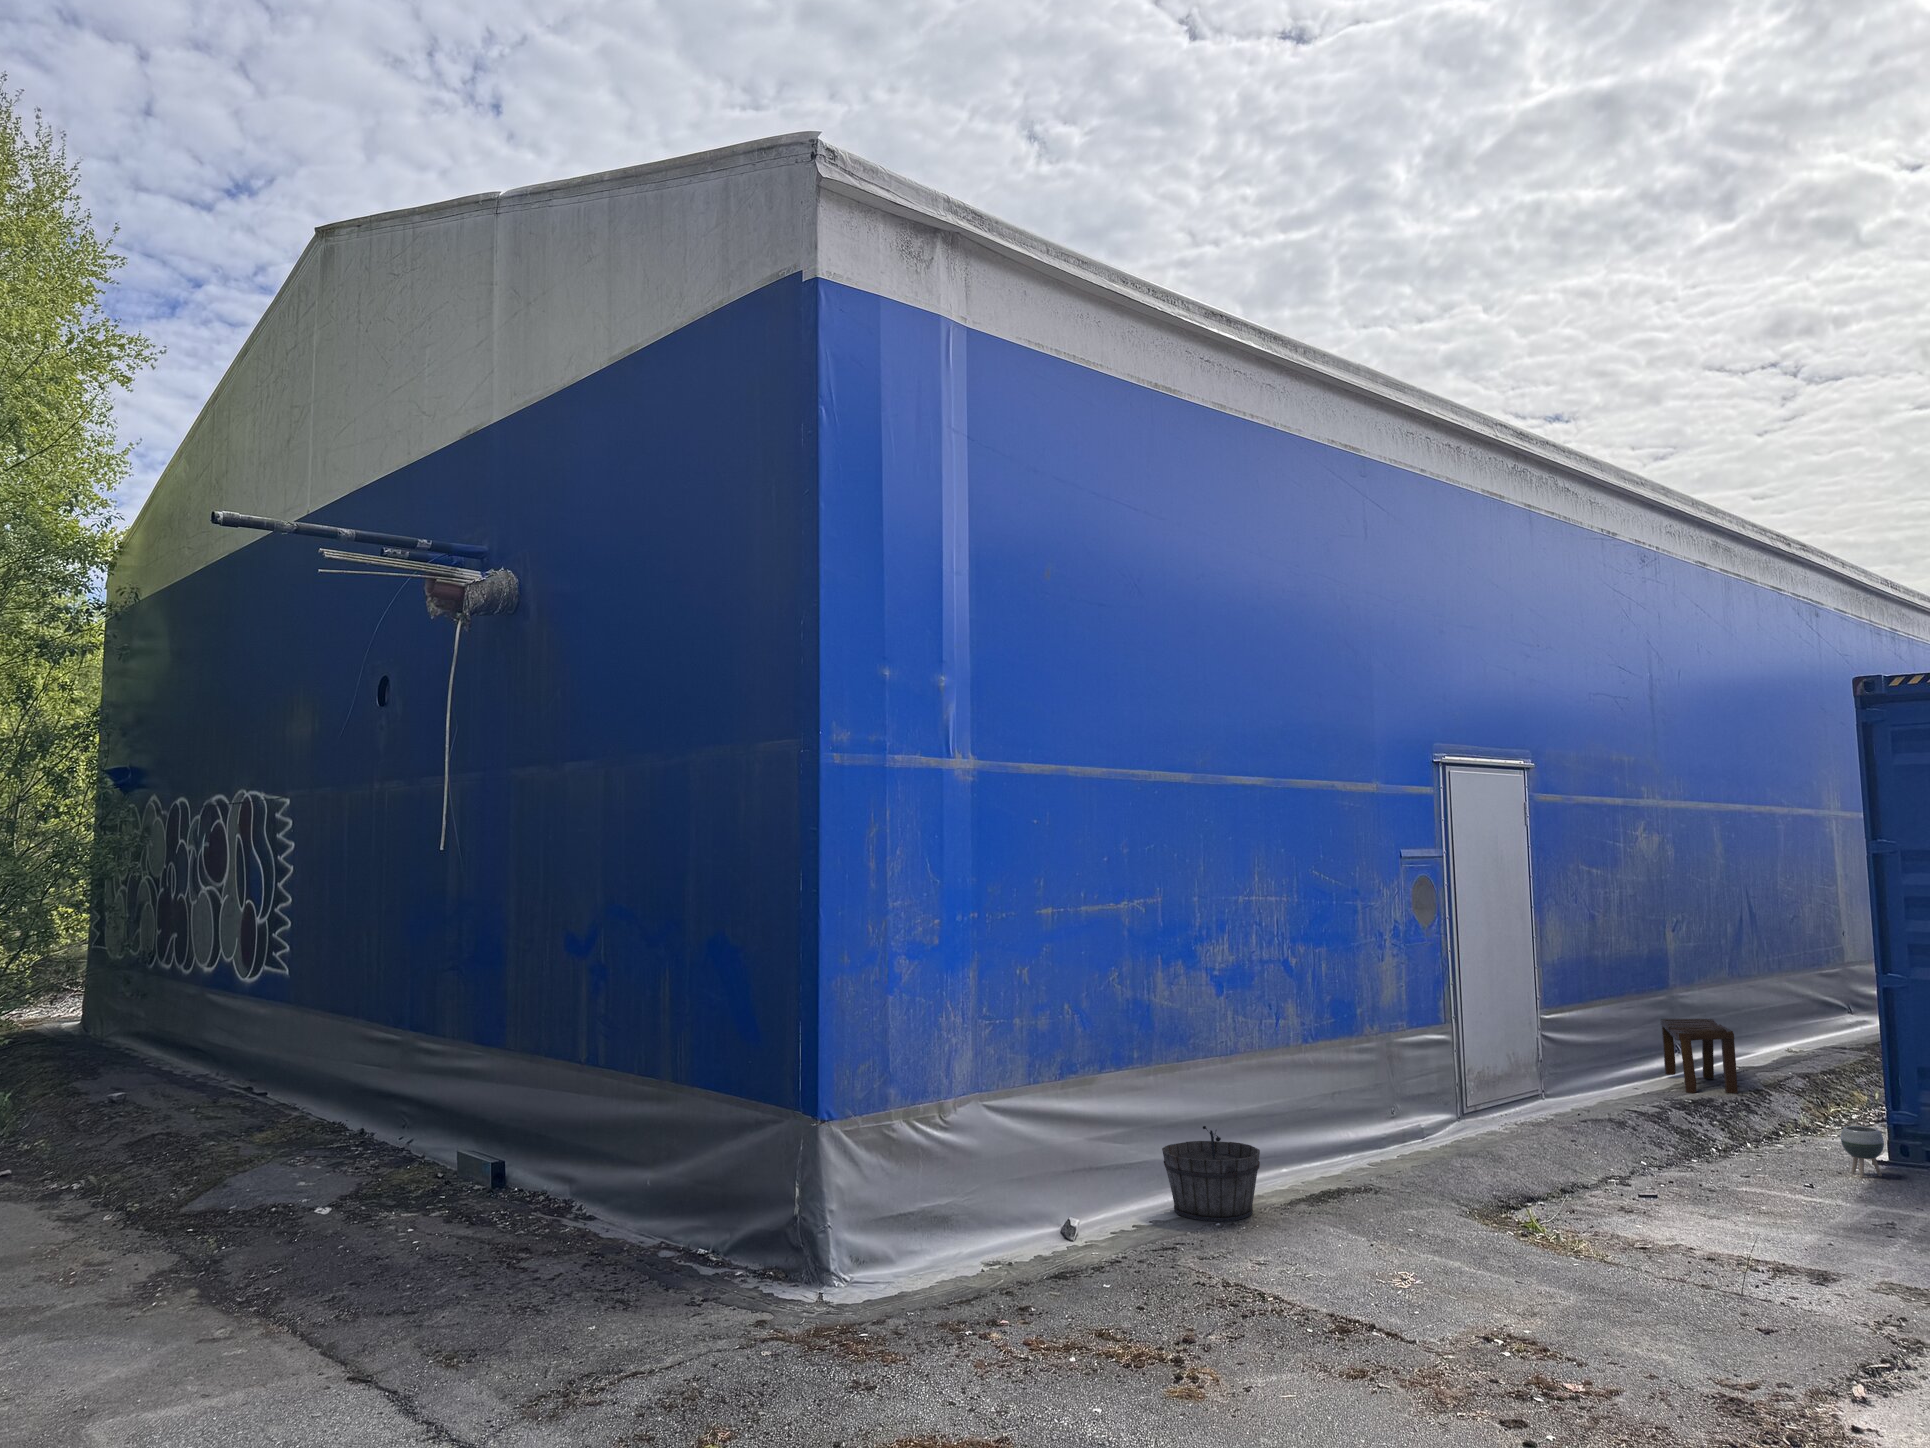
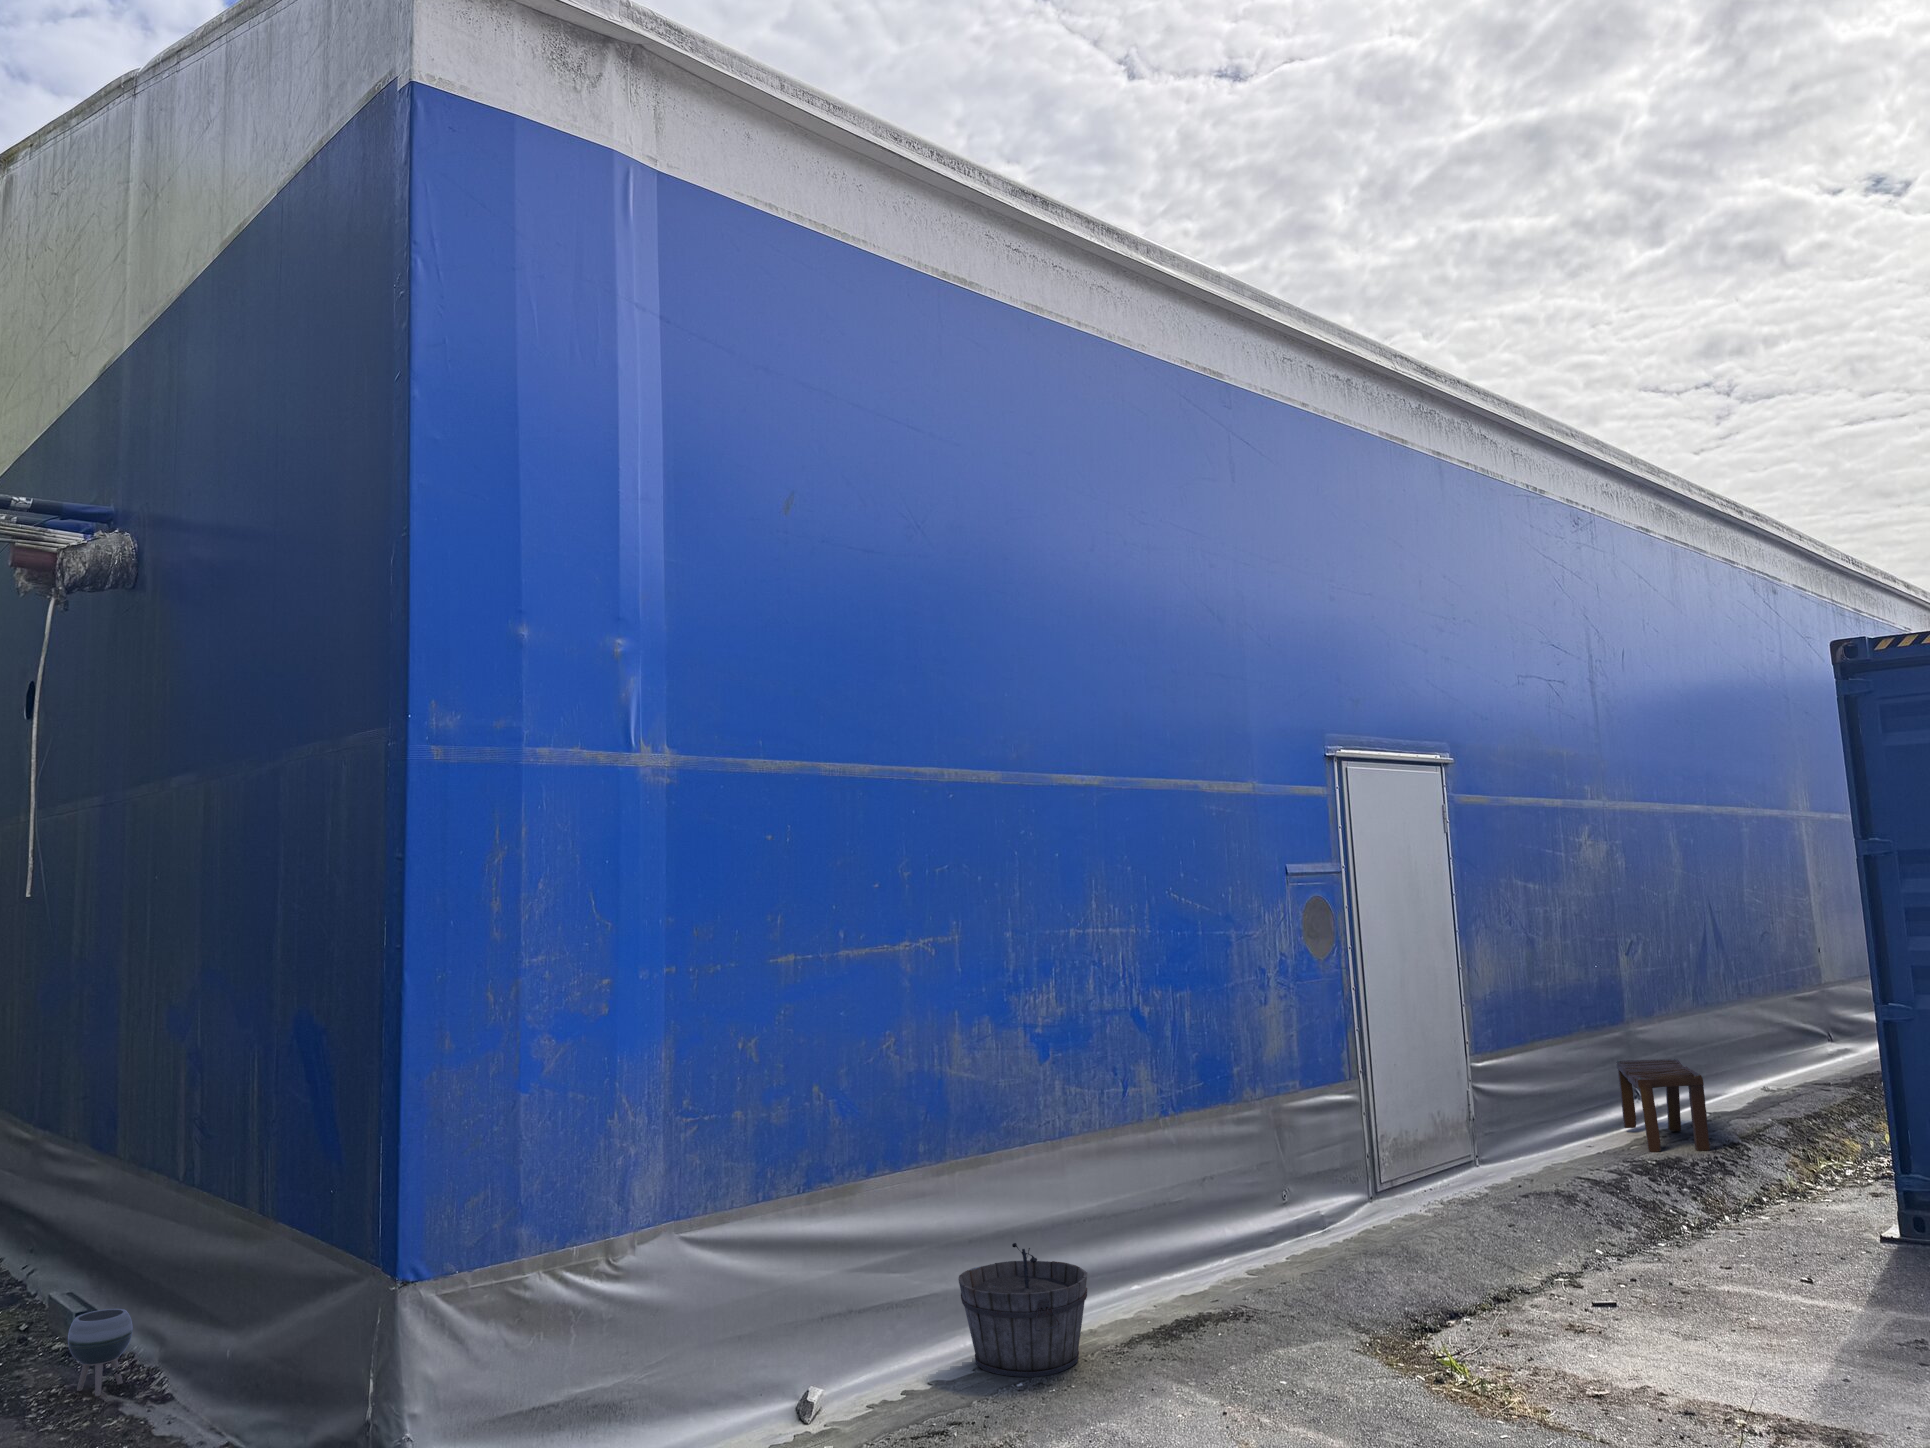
planter: present [1841,1126,1884,1178] -> present [68,1309,133,1397]

